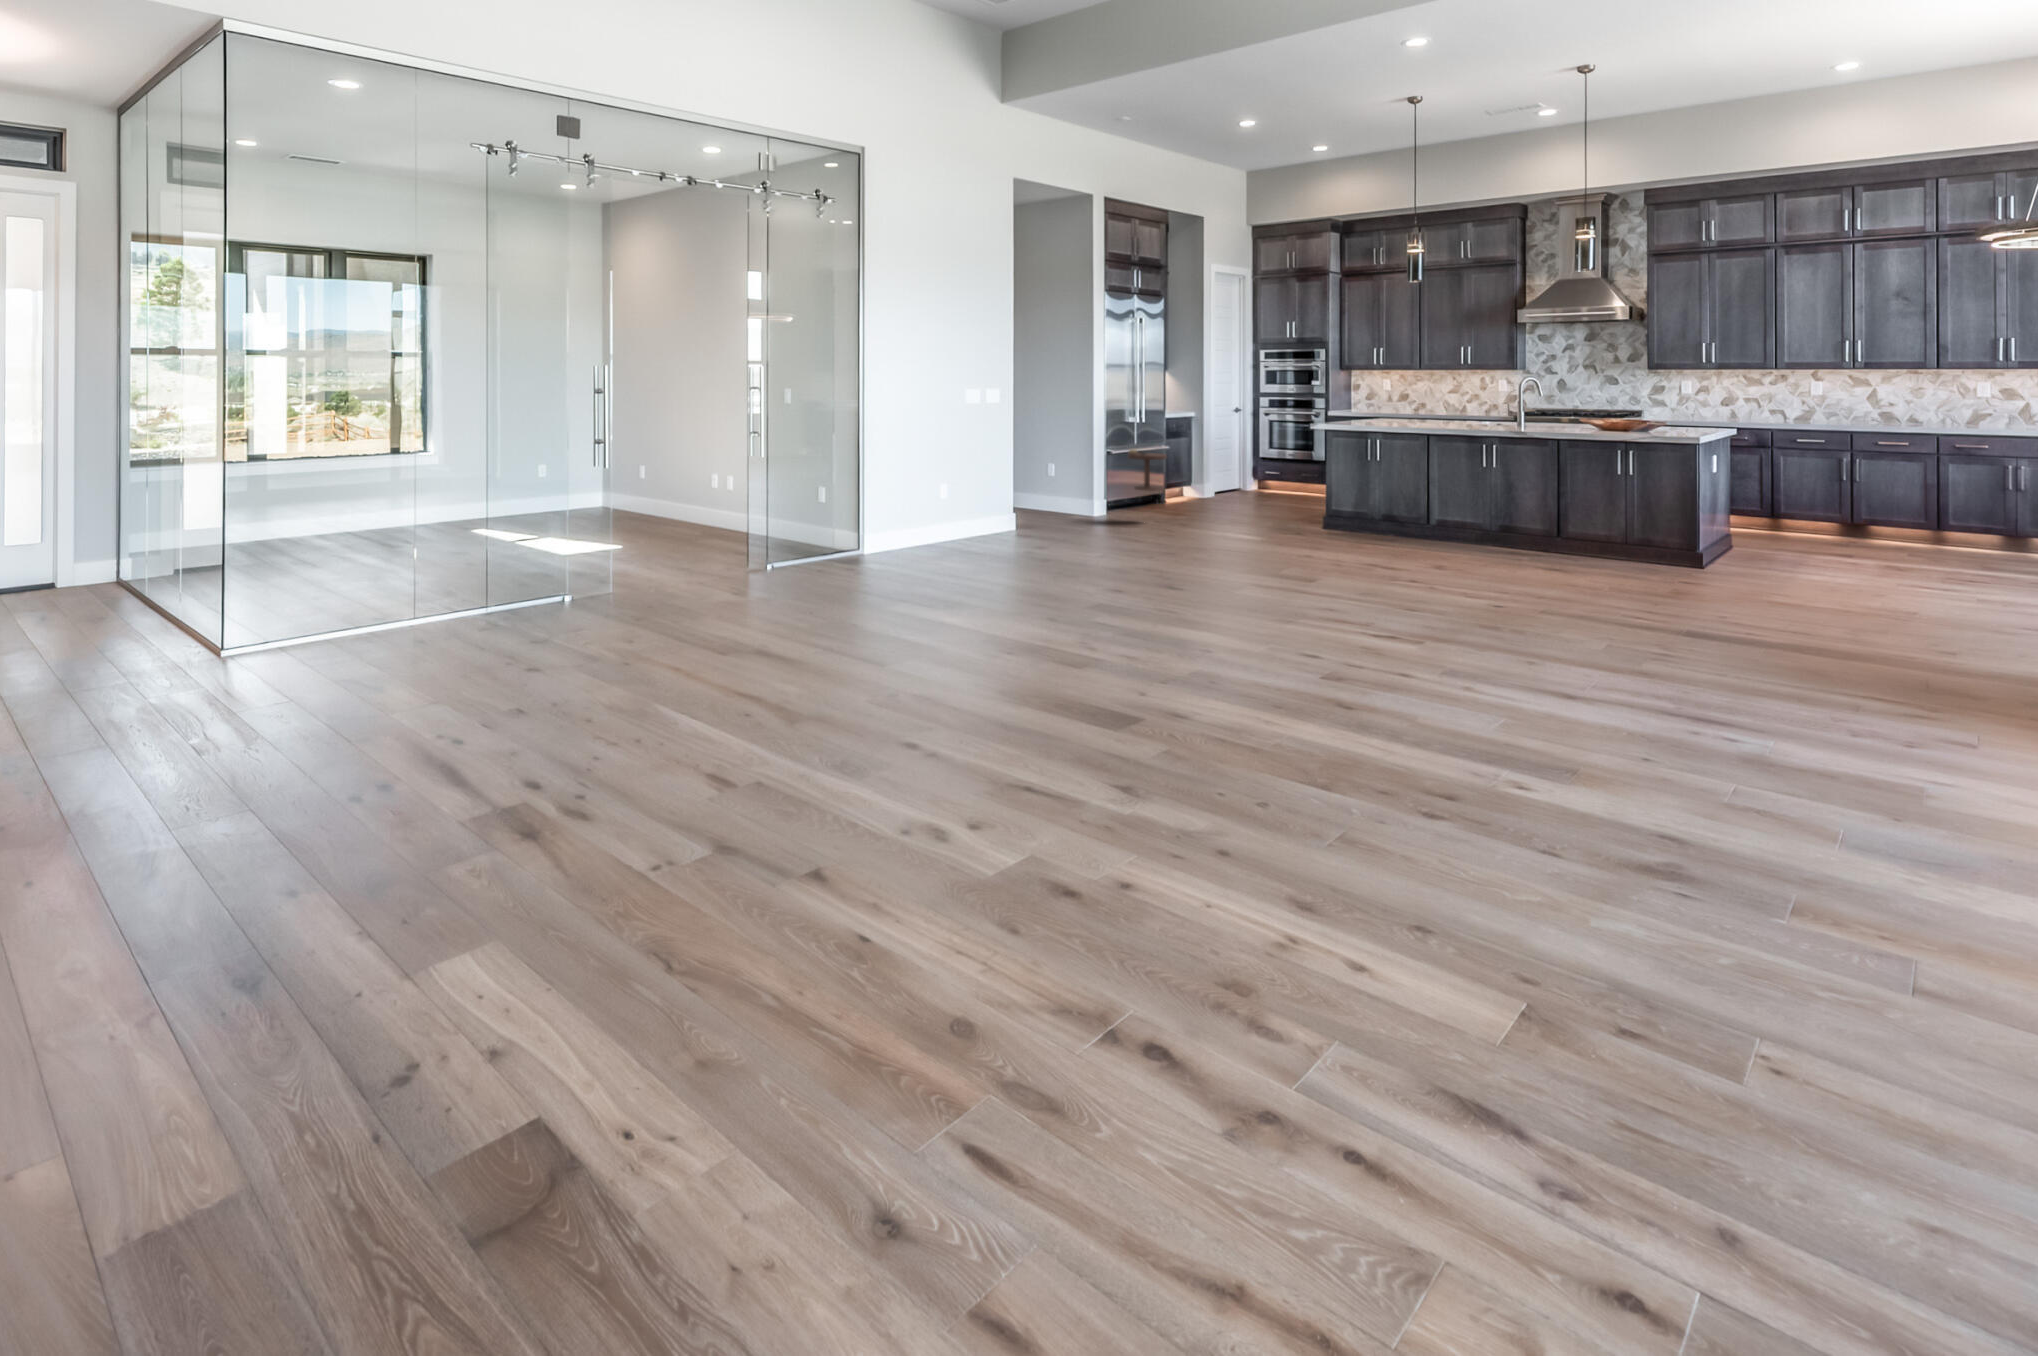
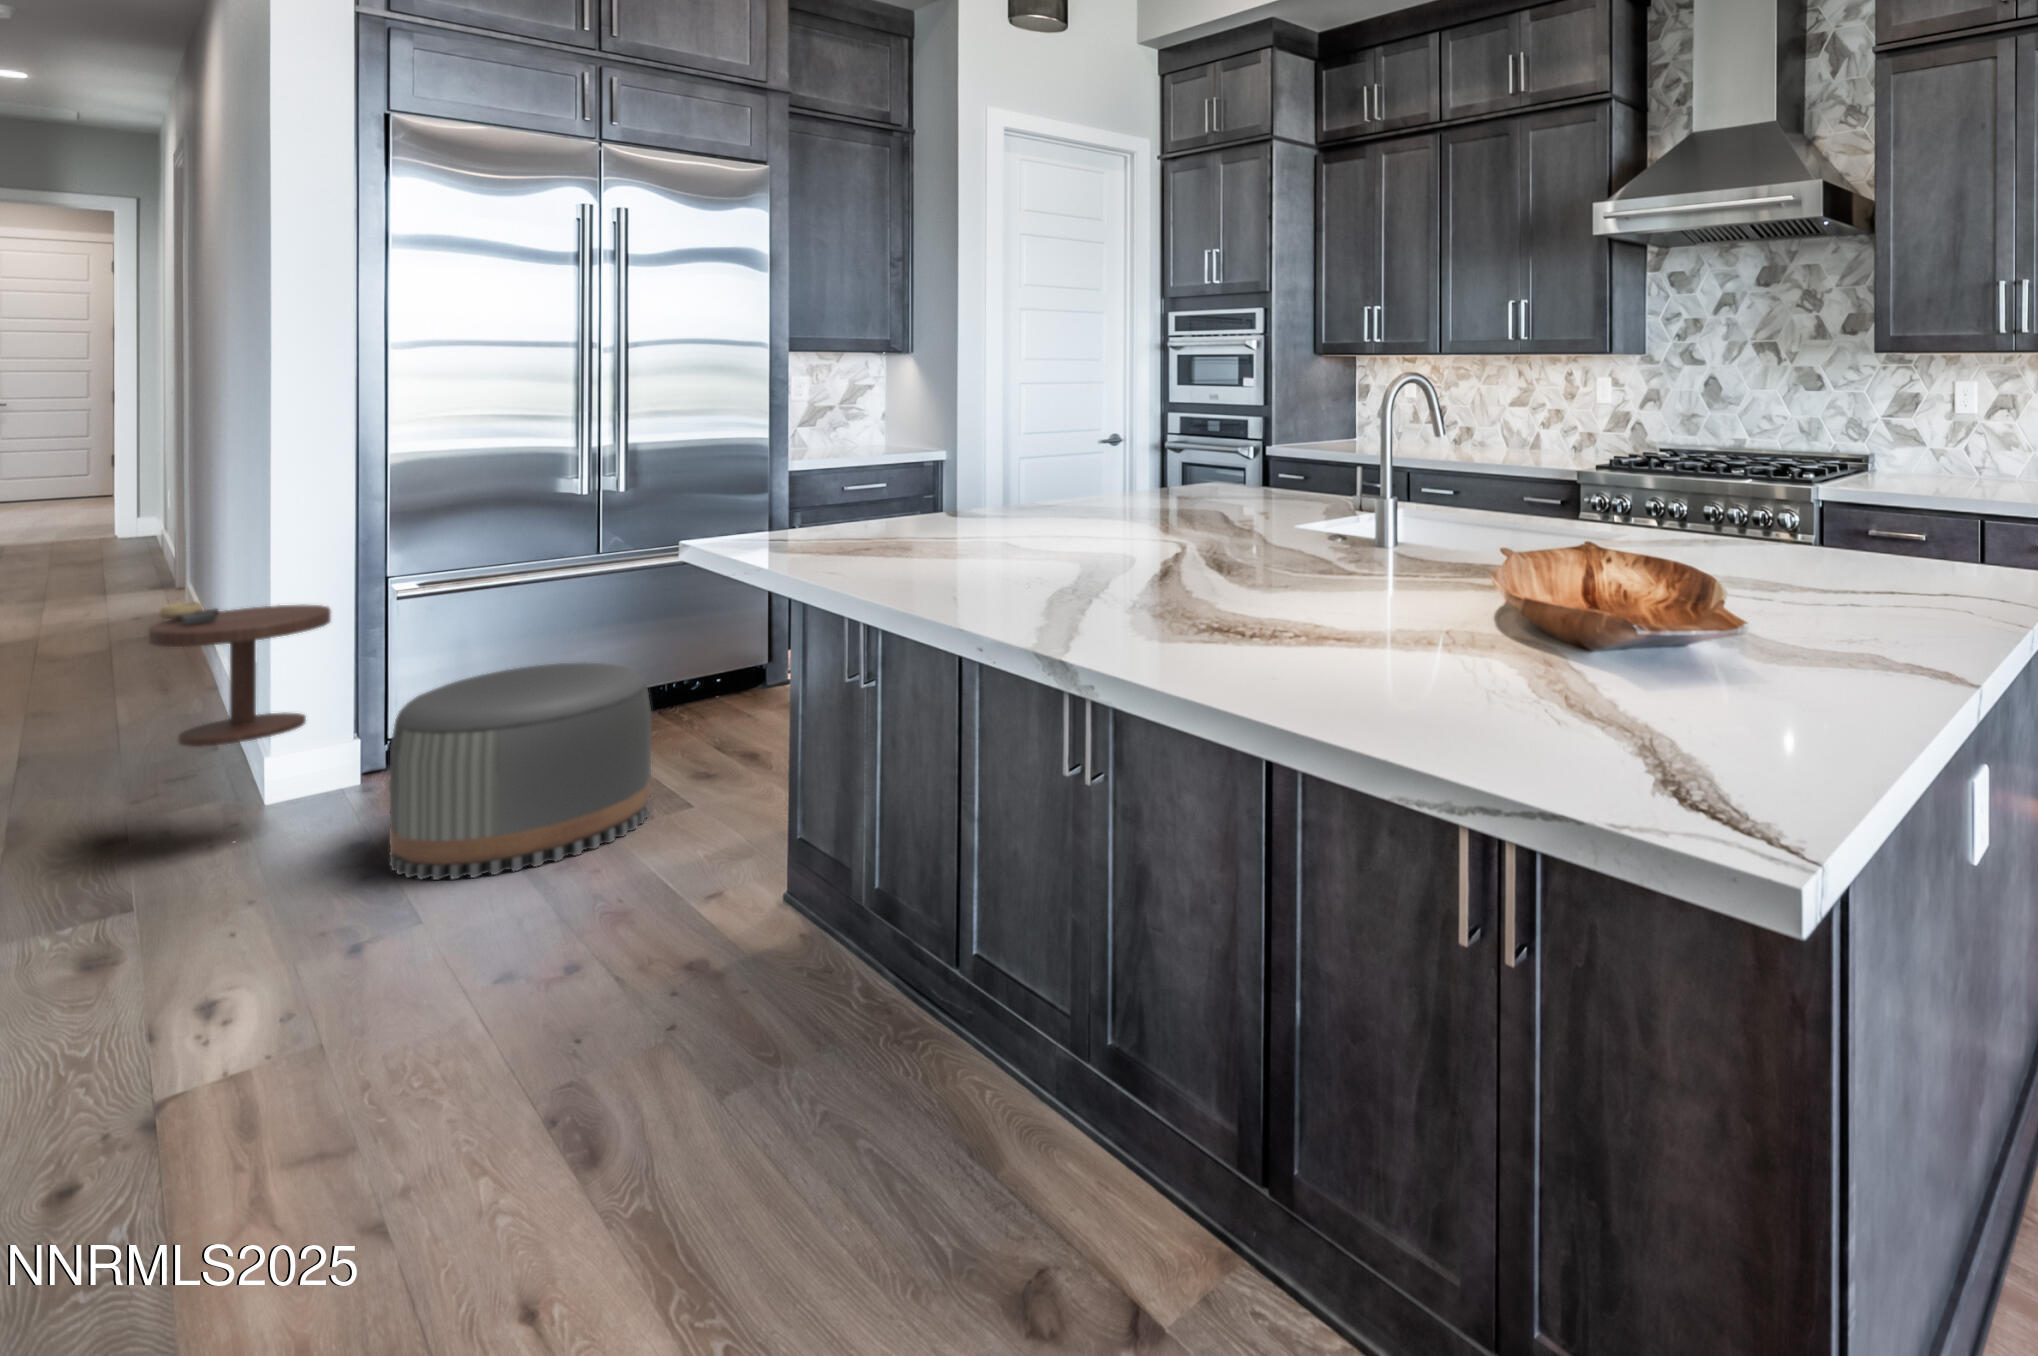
pouf: none [1198,473,1261,527] -> present [390,662,651,880]

